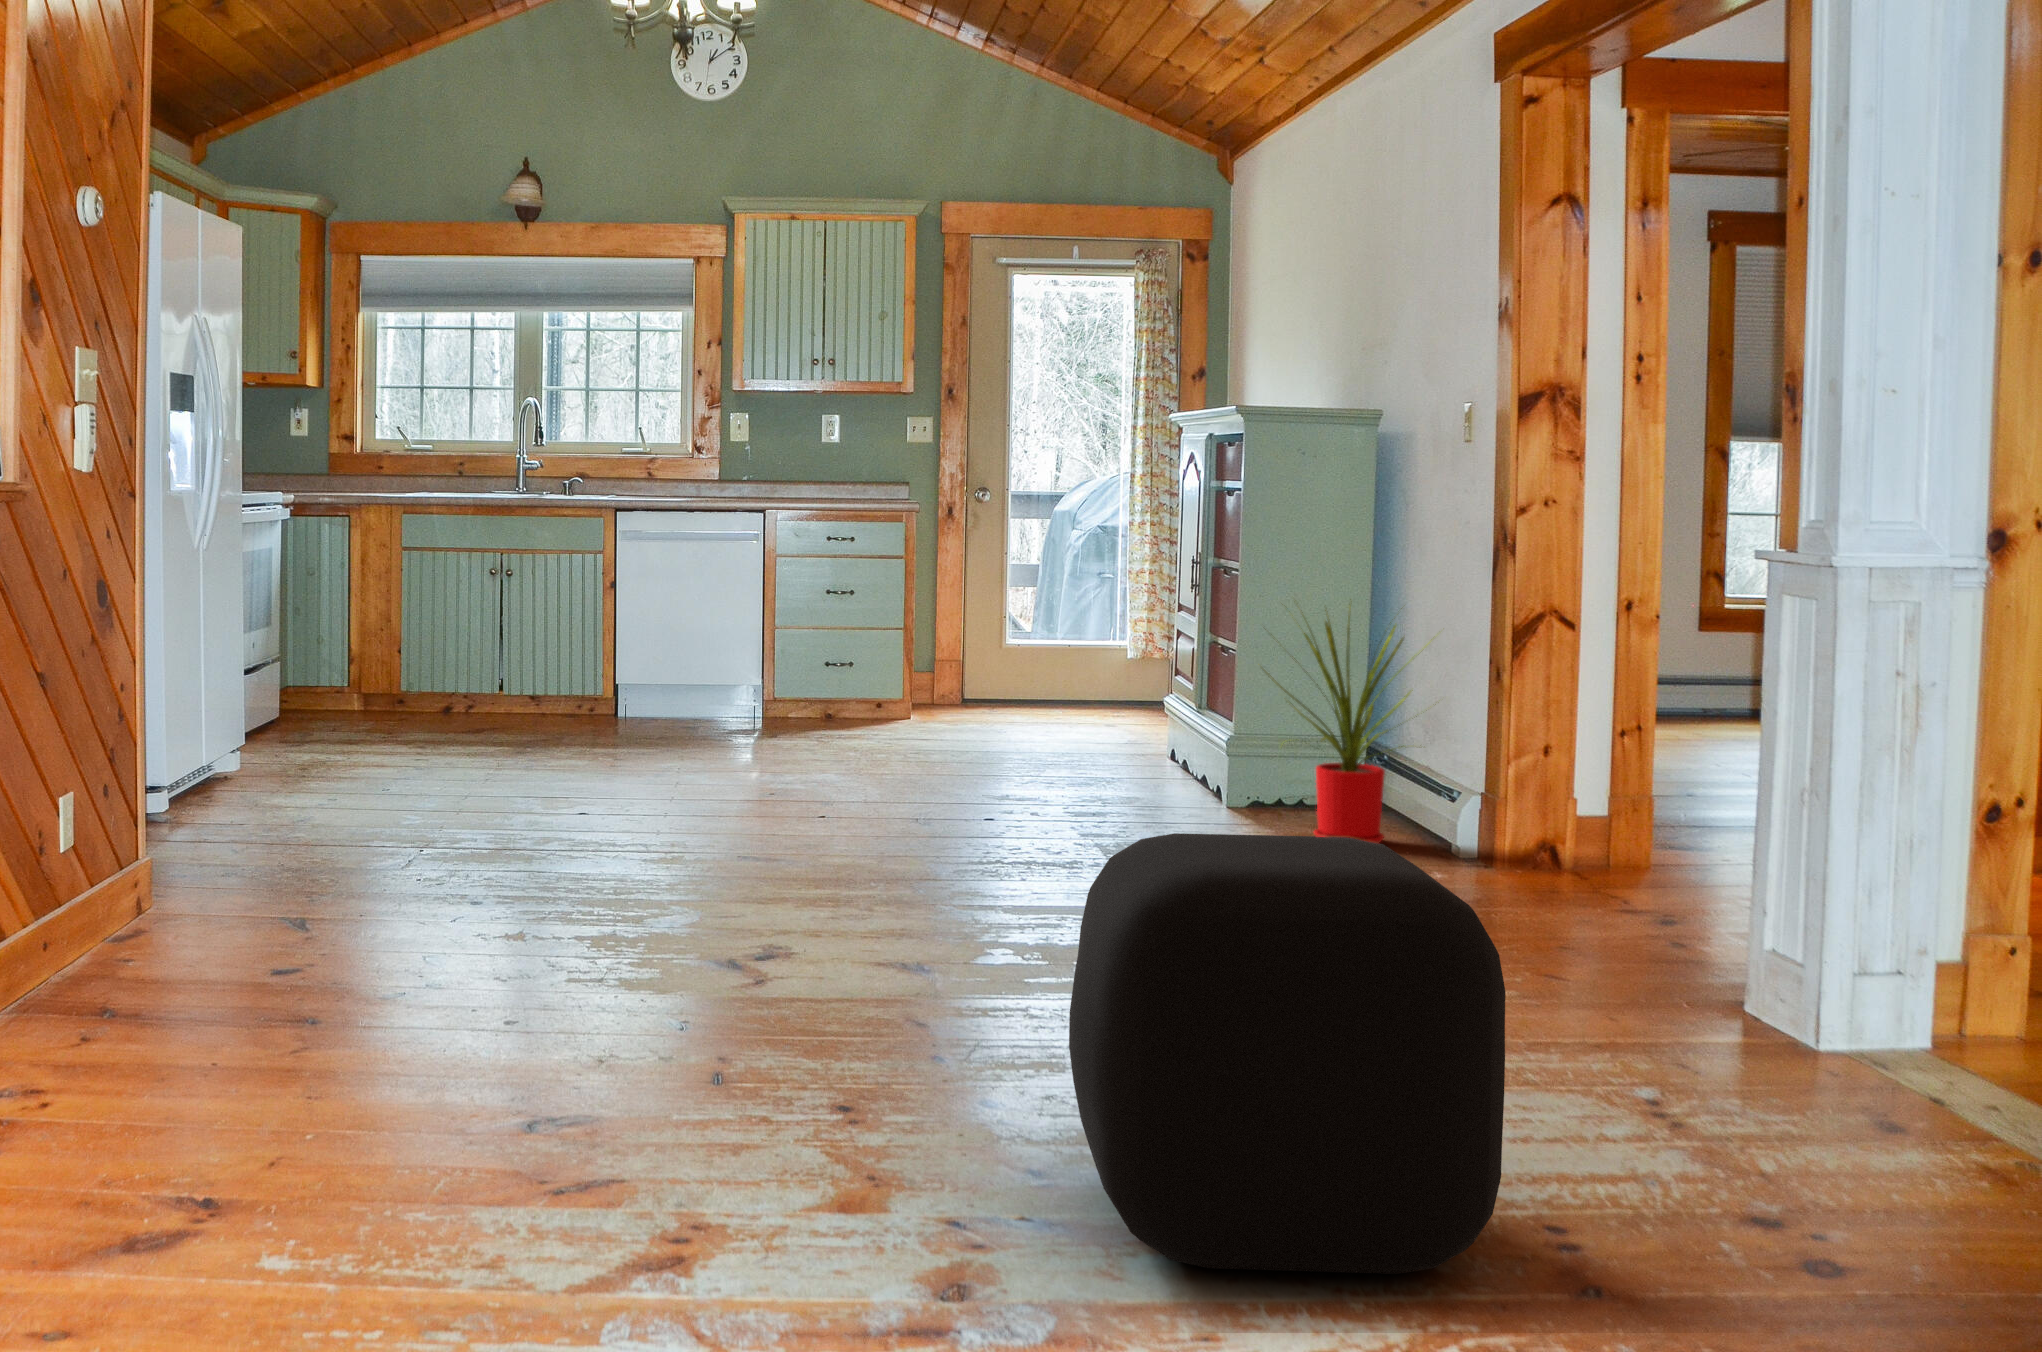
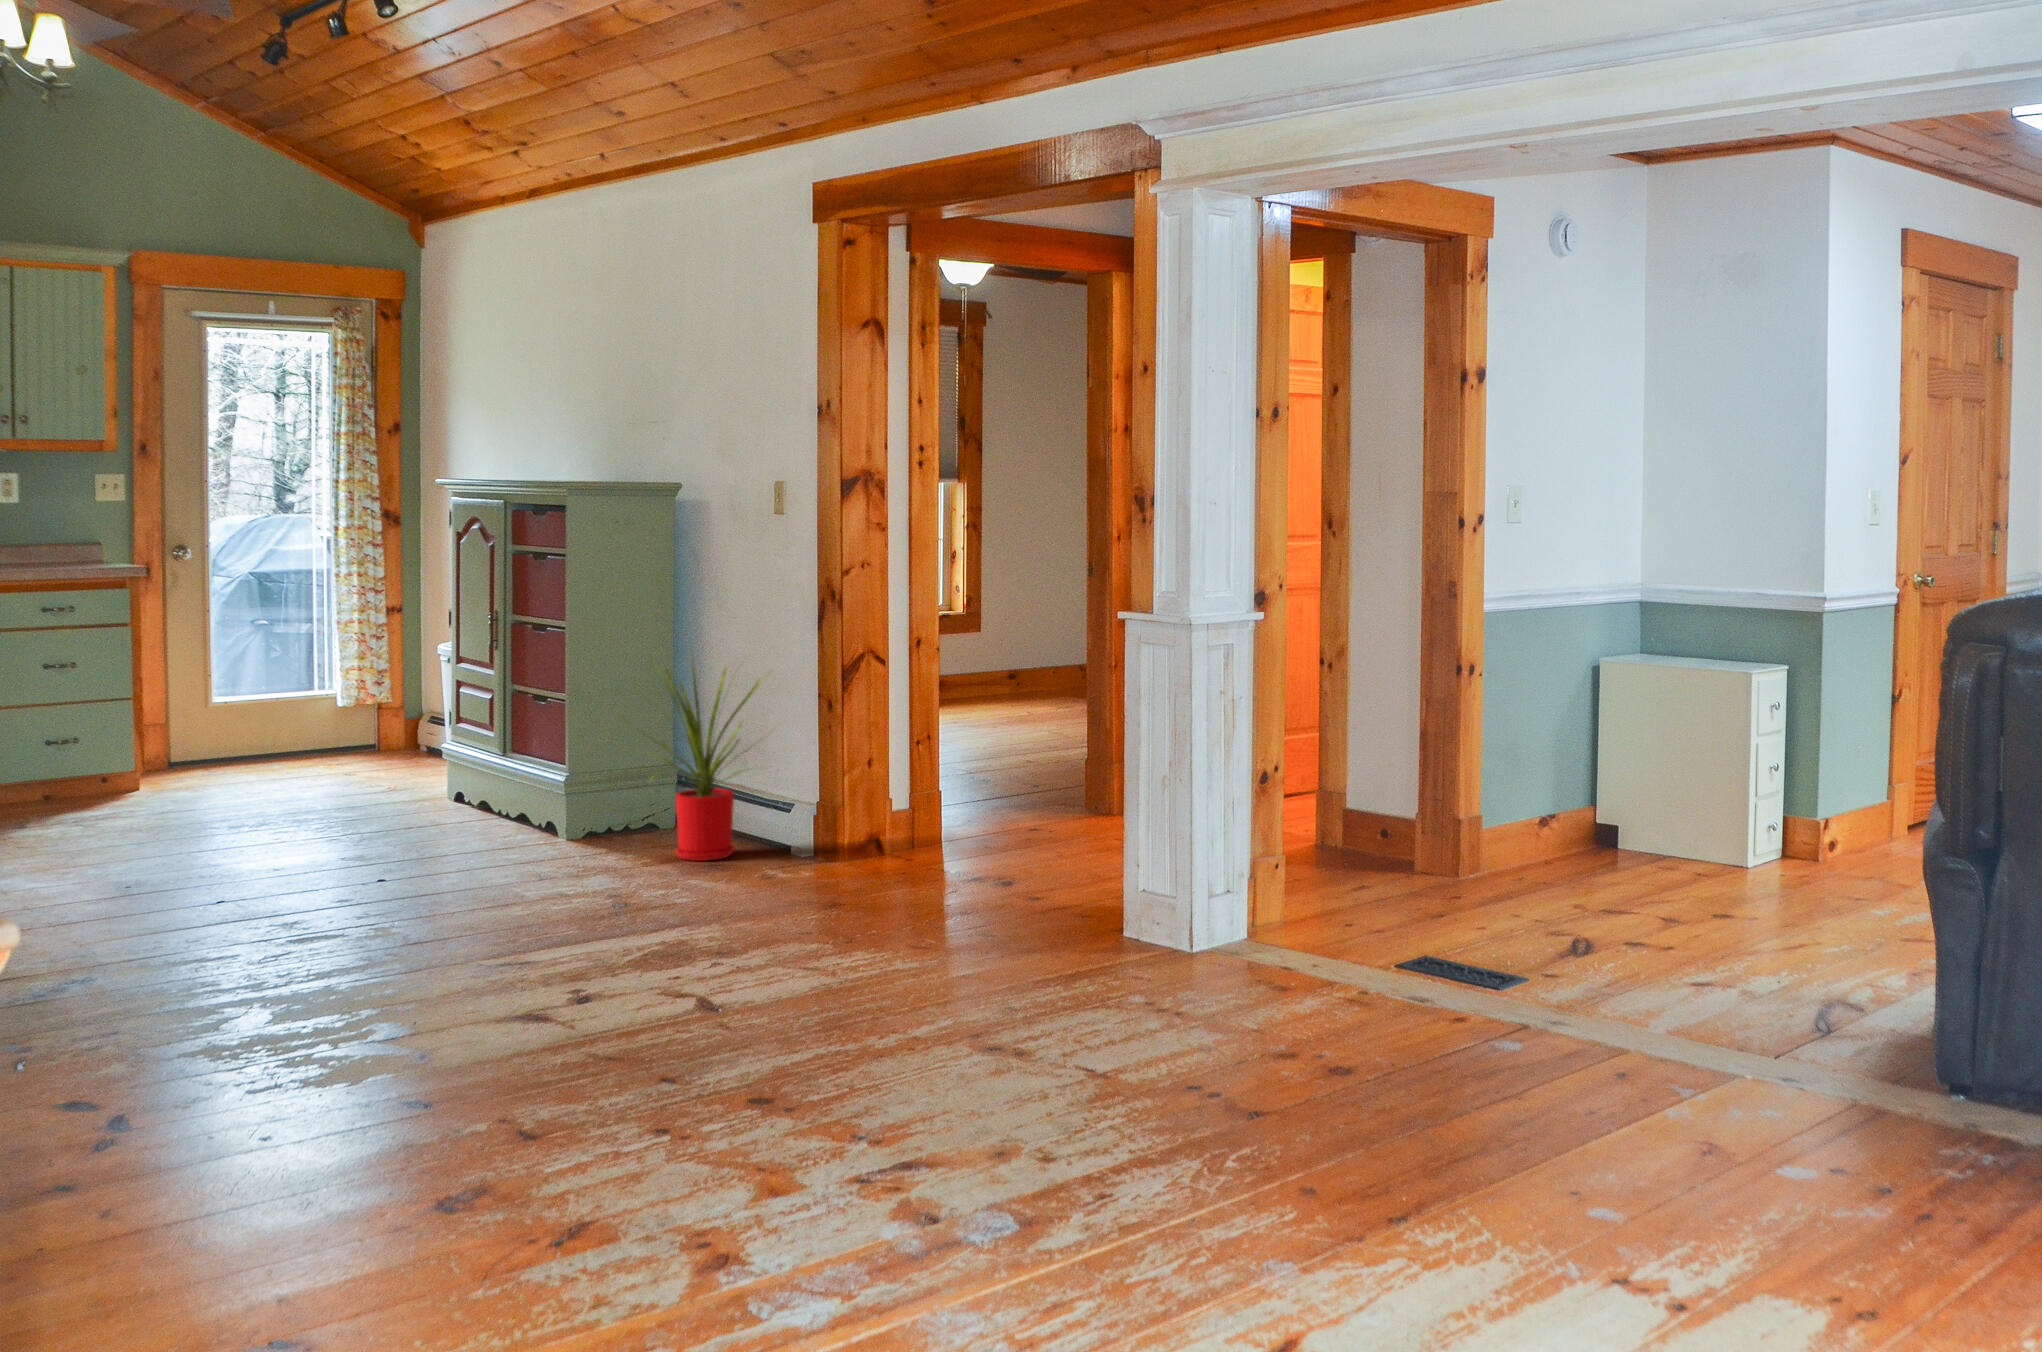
ottoman: present [1069,833,1505,1274] -> none [823,843,1142,1163]

